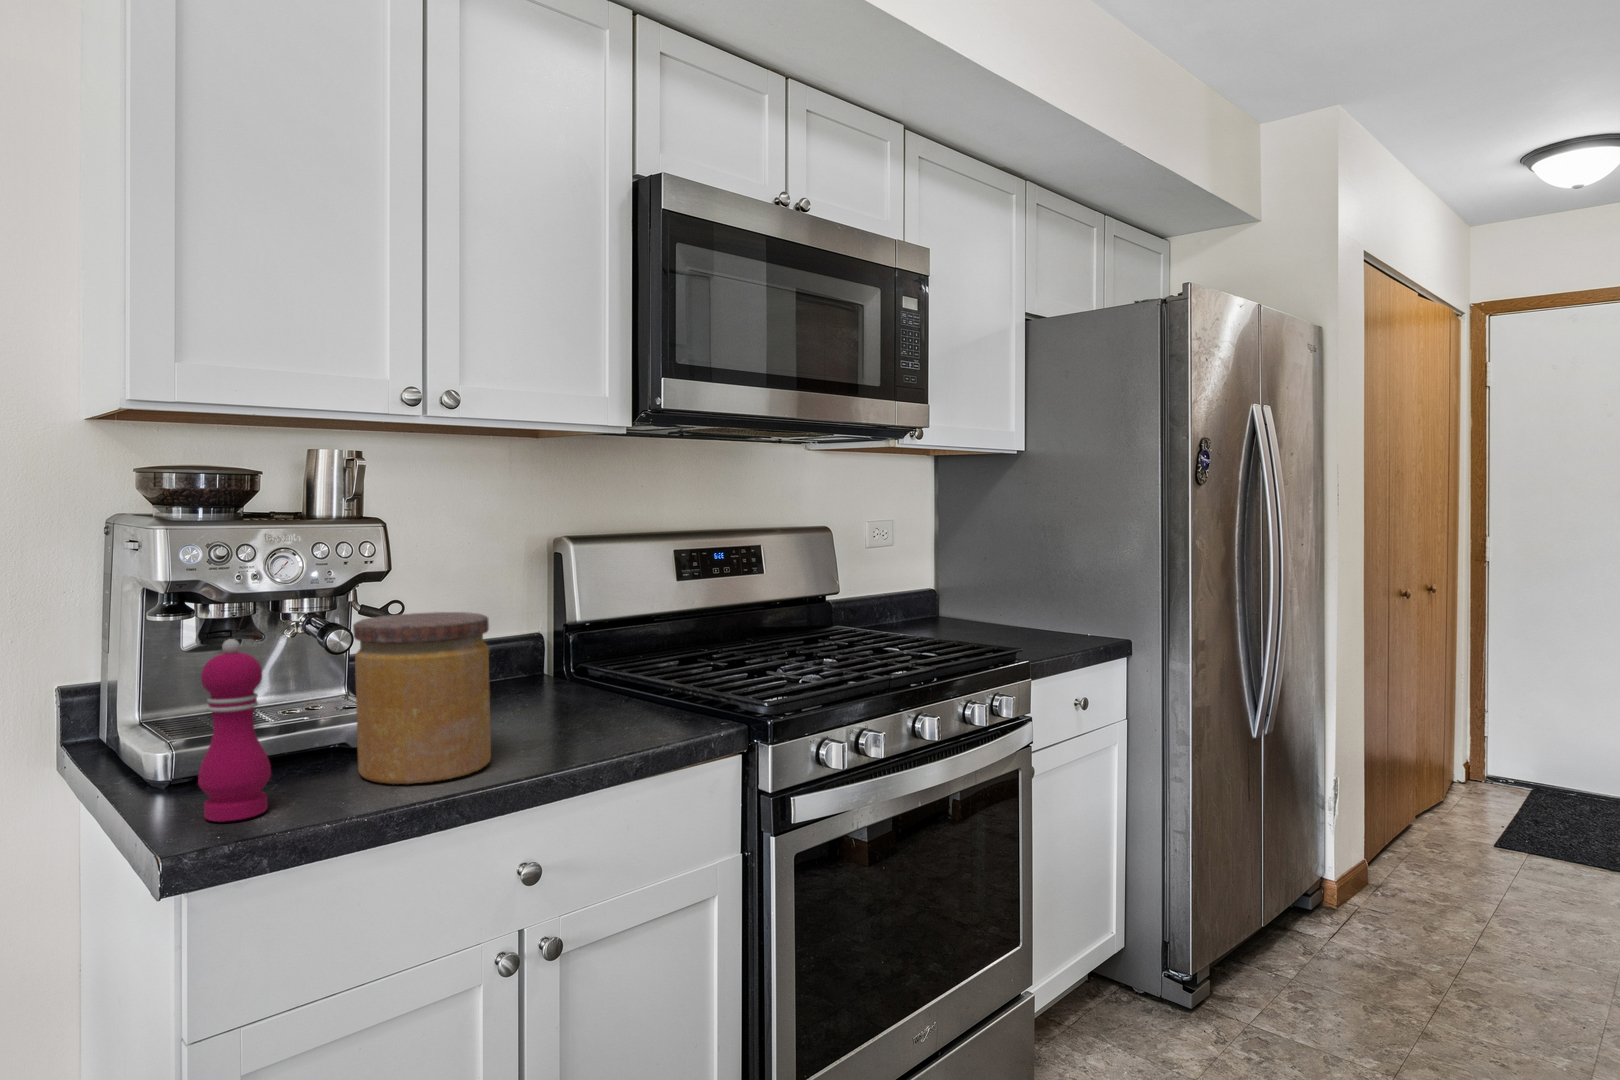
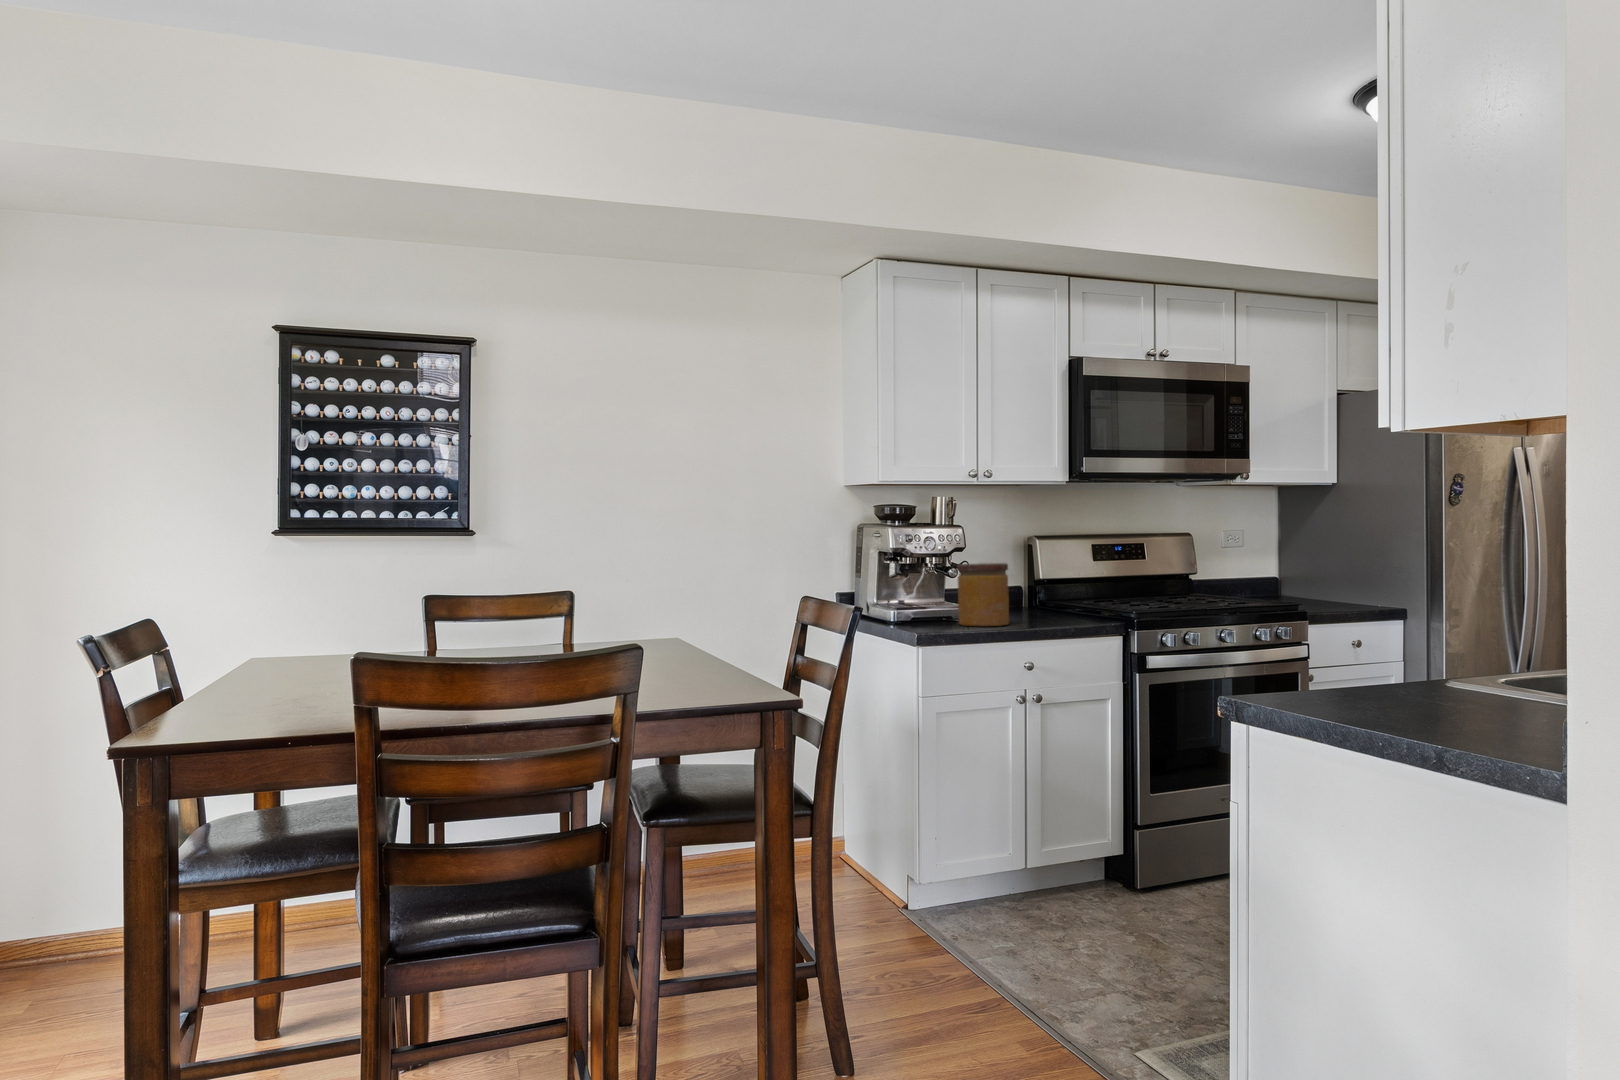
pepper mill: present [198,639,271,822] -> none [913,566,936,629]

